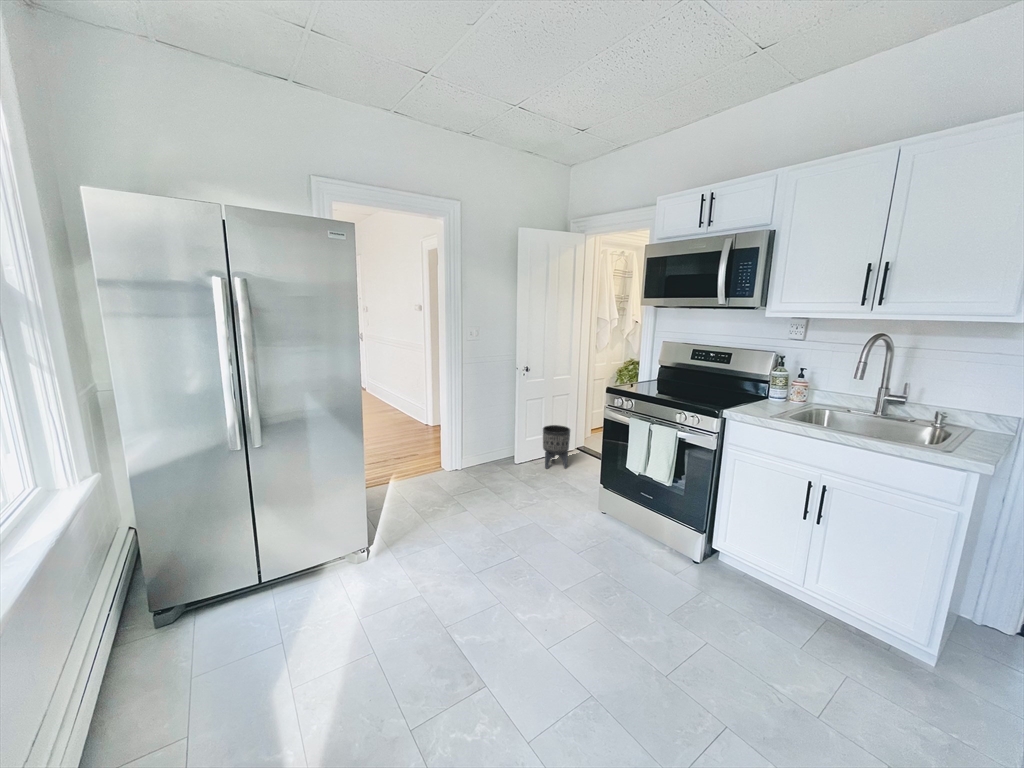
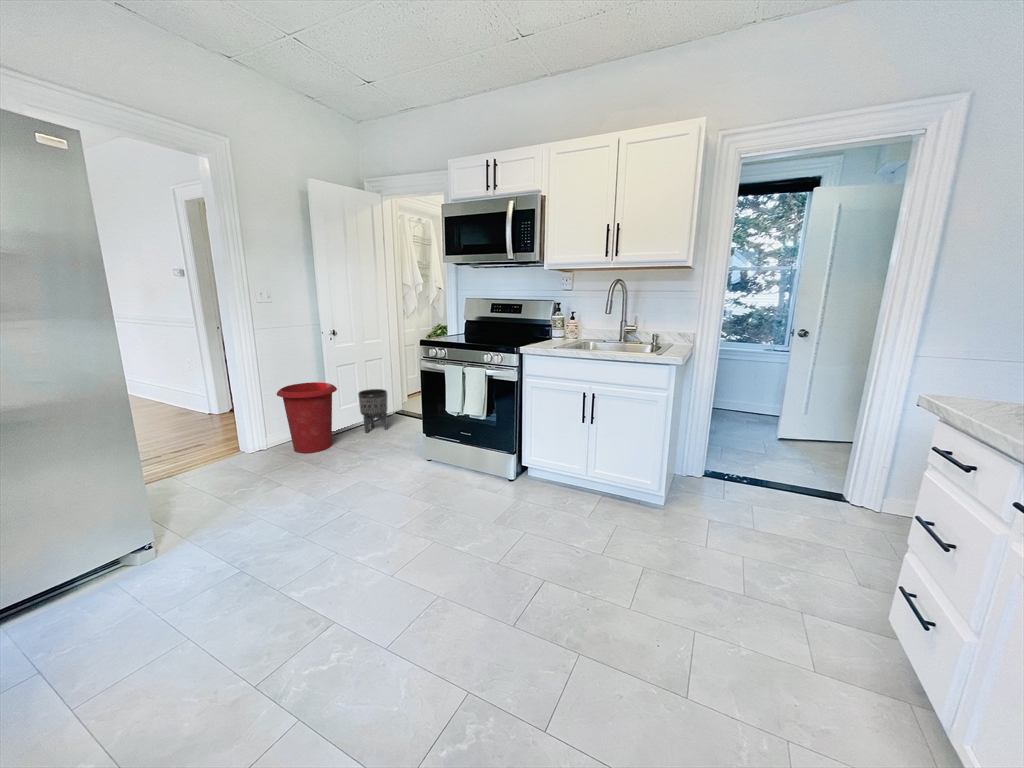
waste bin: none [473,414,524,482] -> present [277,382,337,453]

